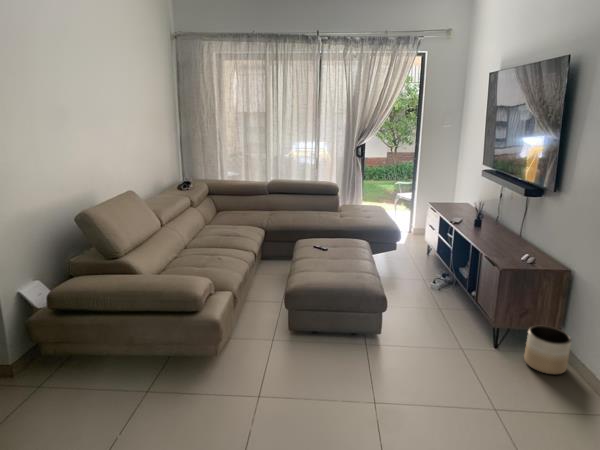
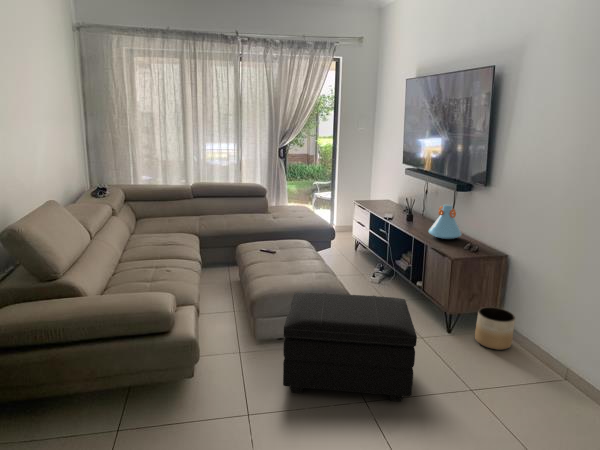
vase: none [489,210,527,248] -> present [429,204,462,239]
footstool: none [298,289,435,410] -> present [283,292,417,401]

